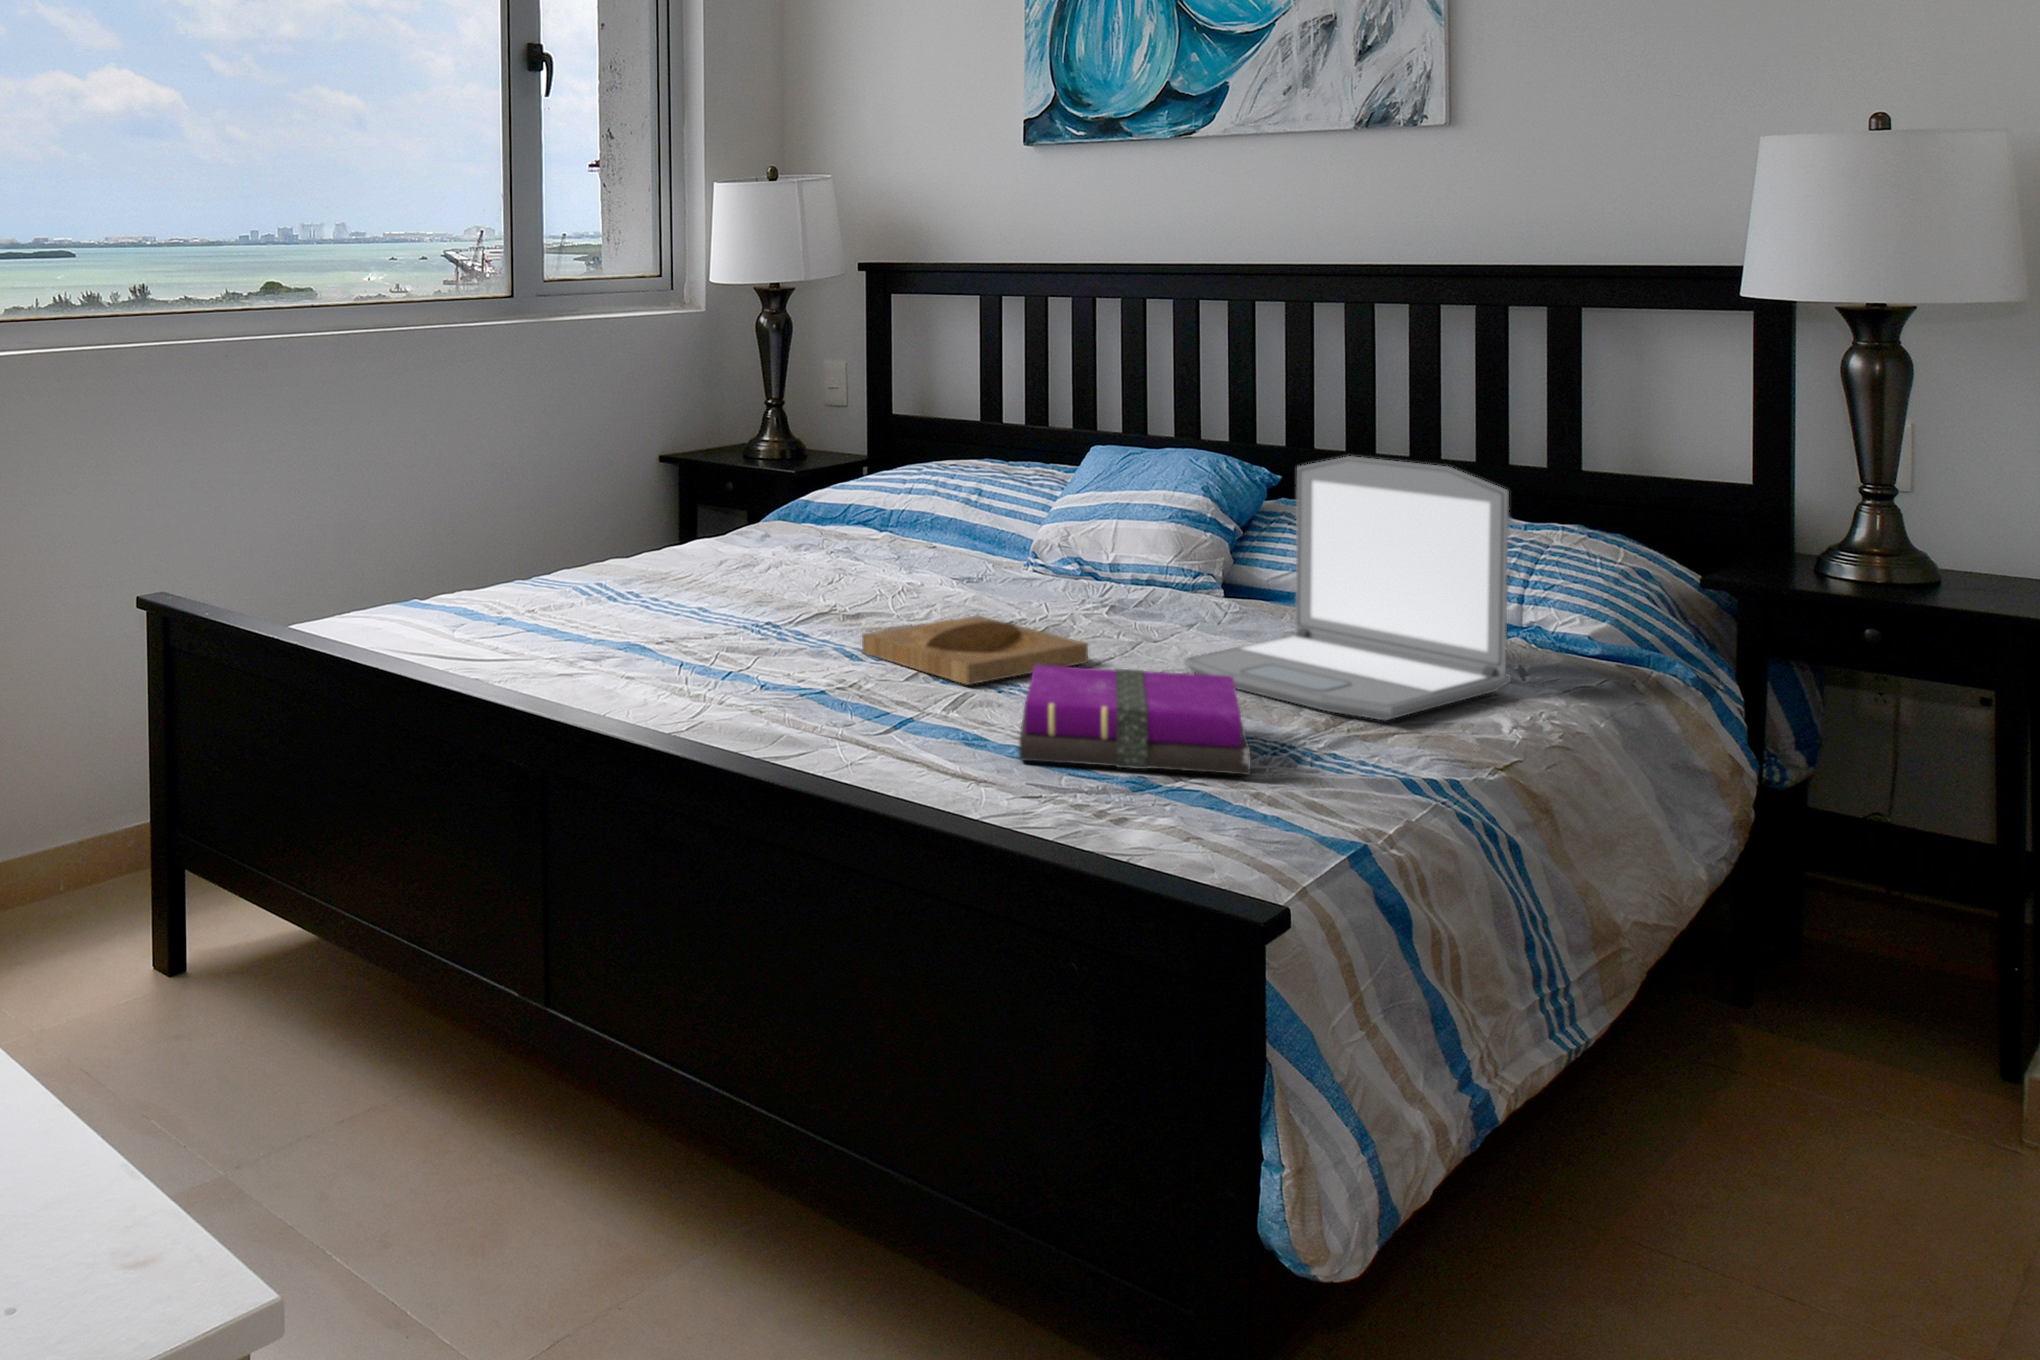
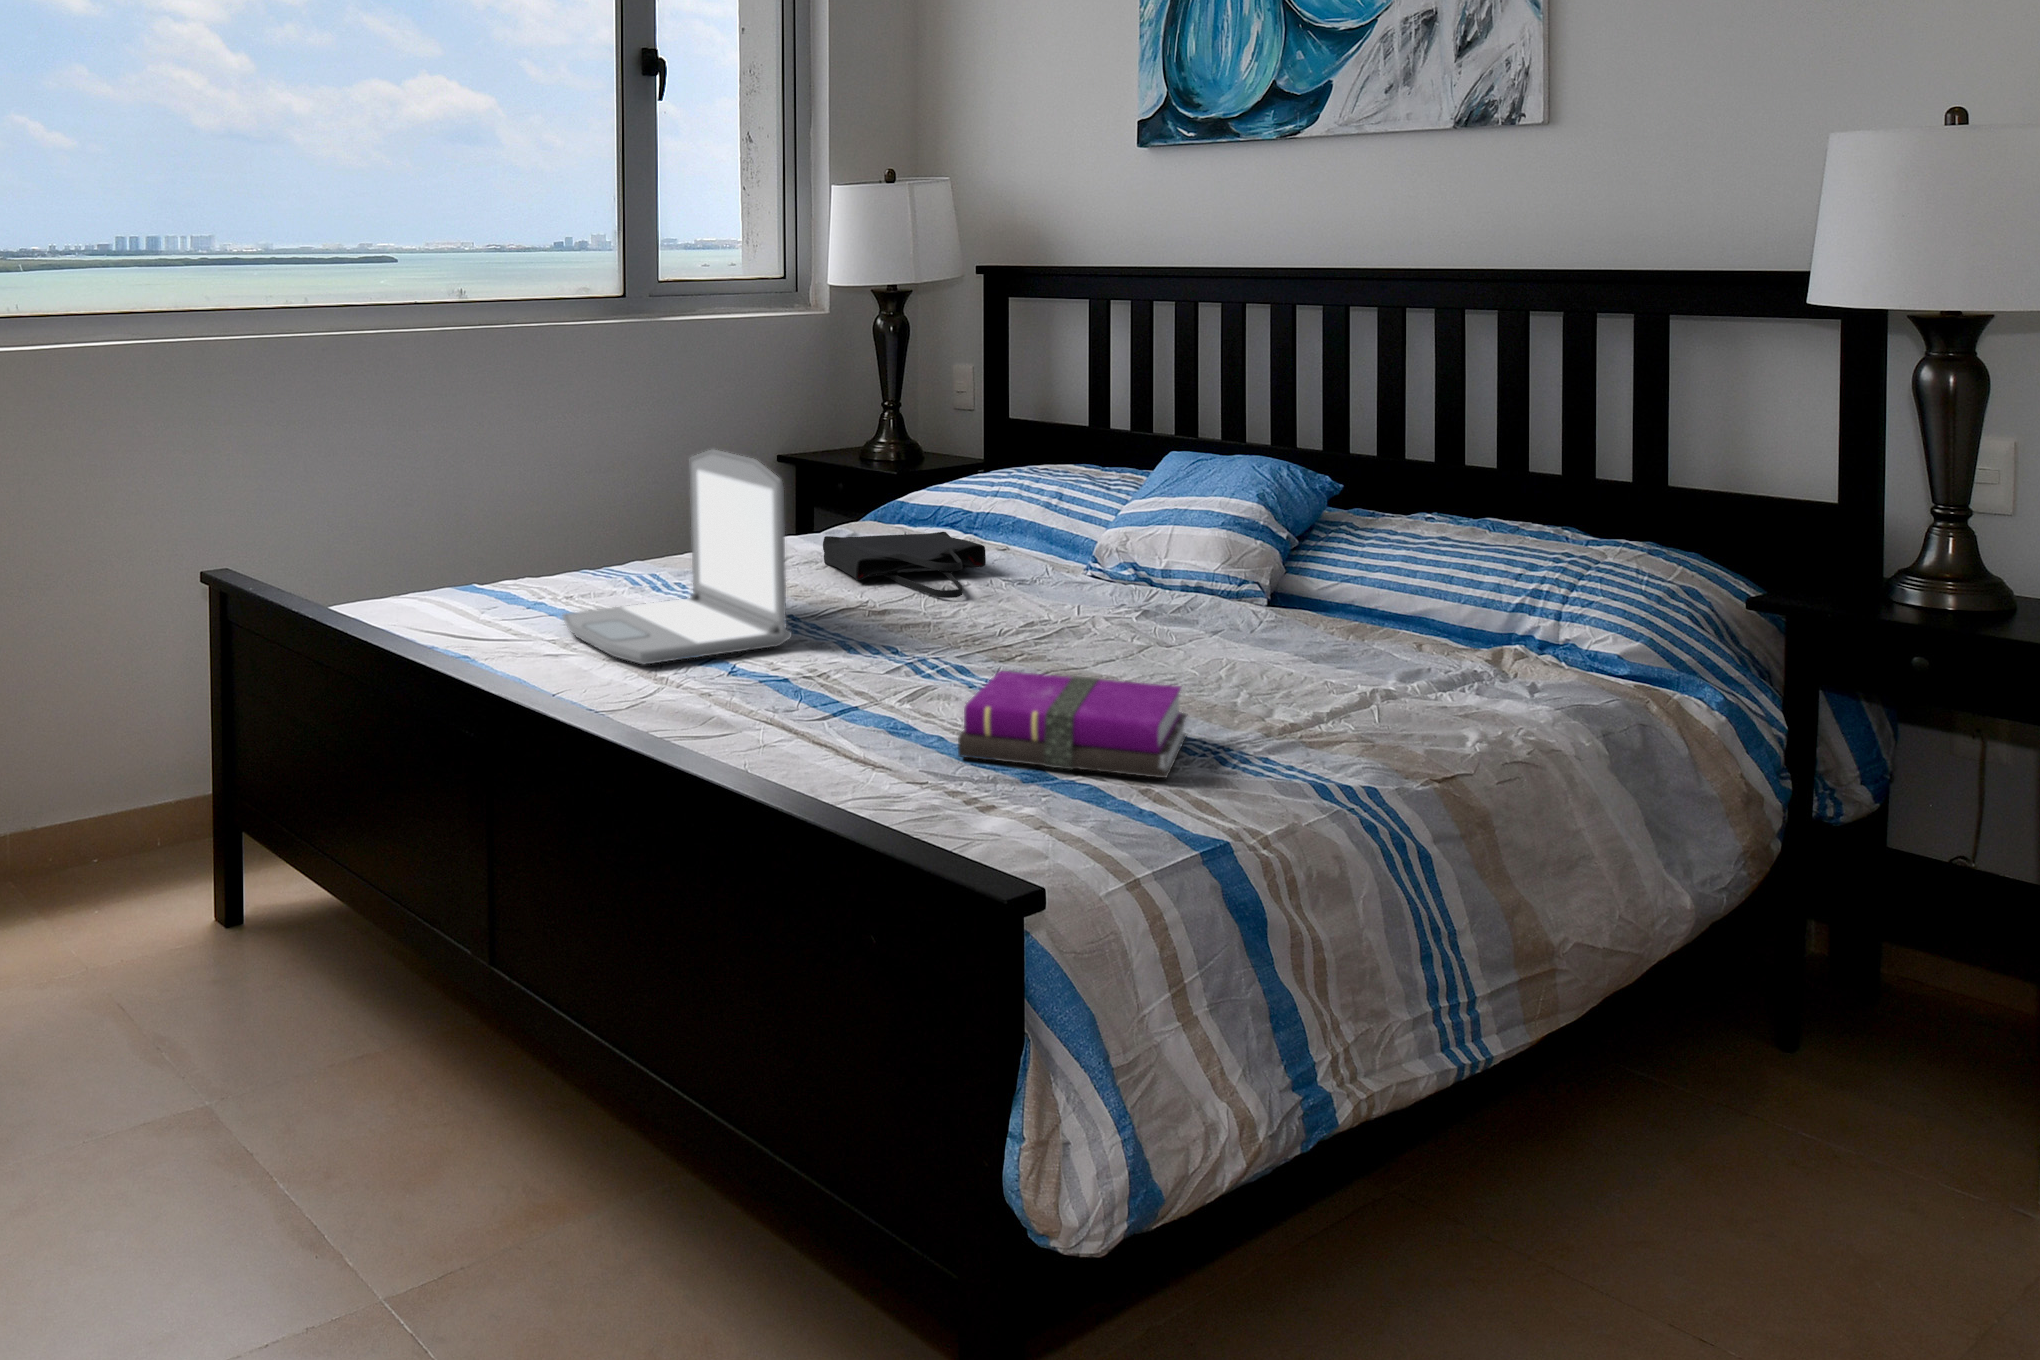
laptop: present [1183,456,1510,721] -> present [563,450,792,664]
tote bag: none [756,529,930,596] -> present [823,532,986,598]
tray: present [862,616,1088,685] -> none [875,620,1084,686]

